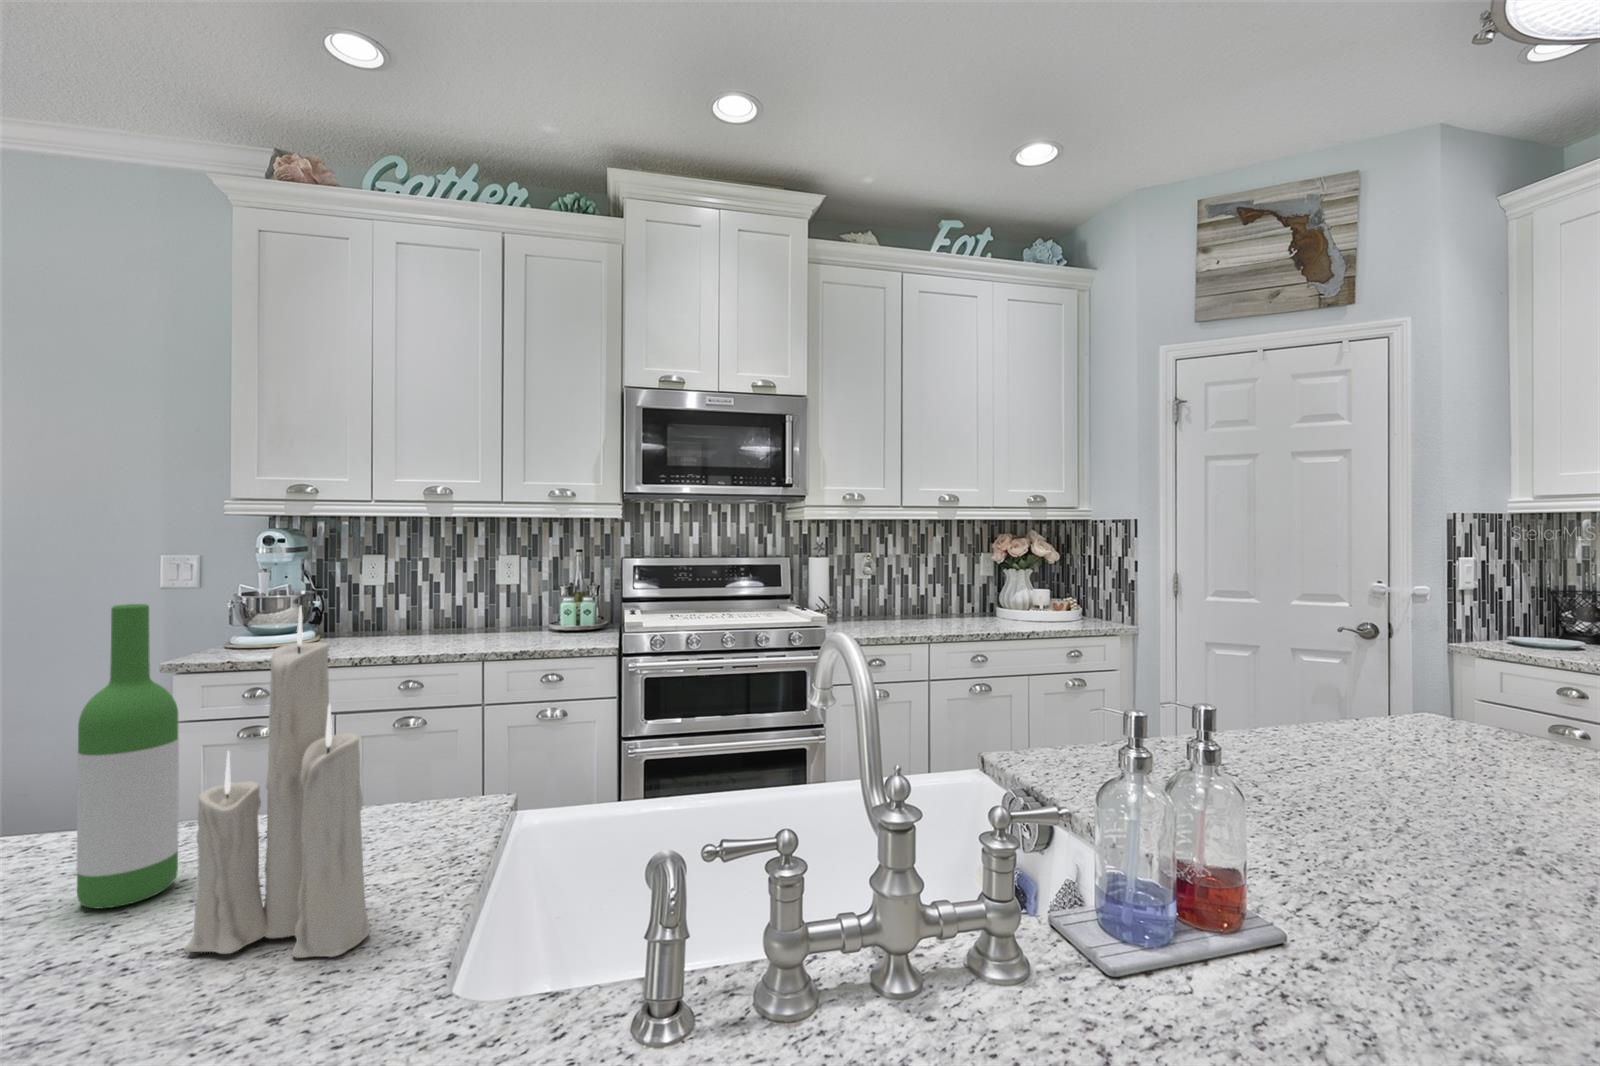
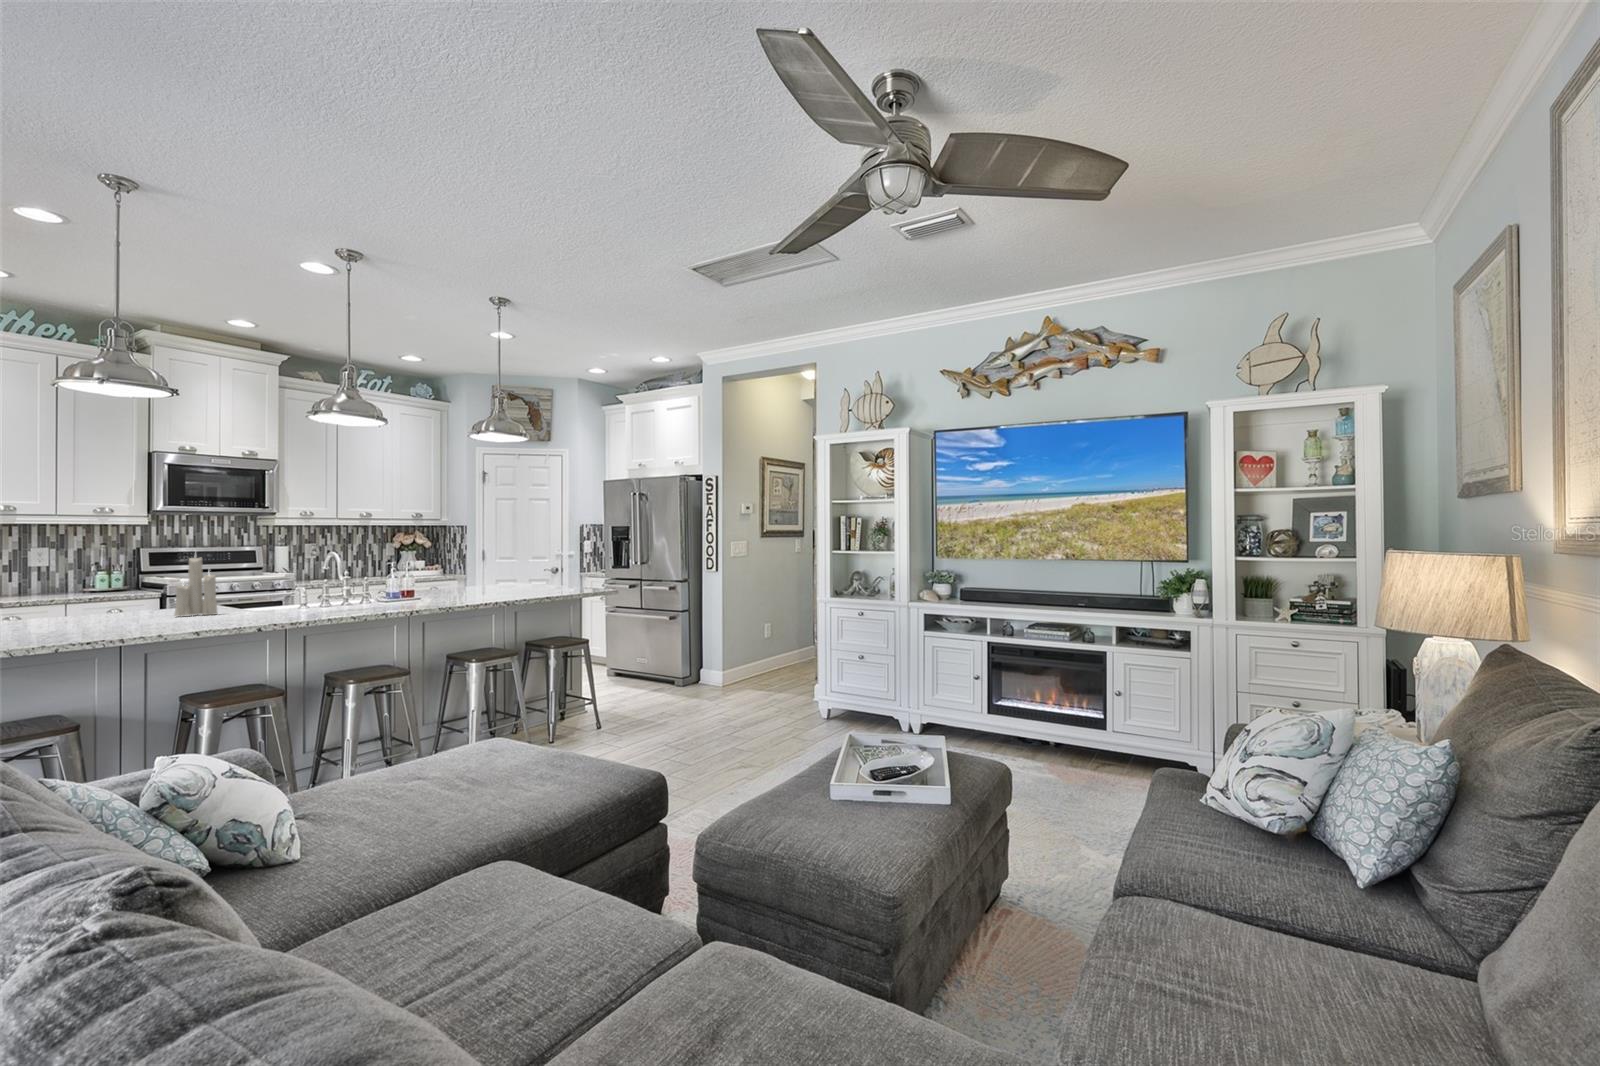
wine bottle: present [77,604,179,909] -> none [118,552,141,619]

